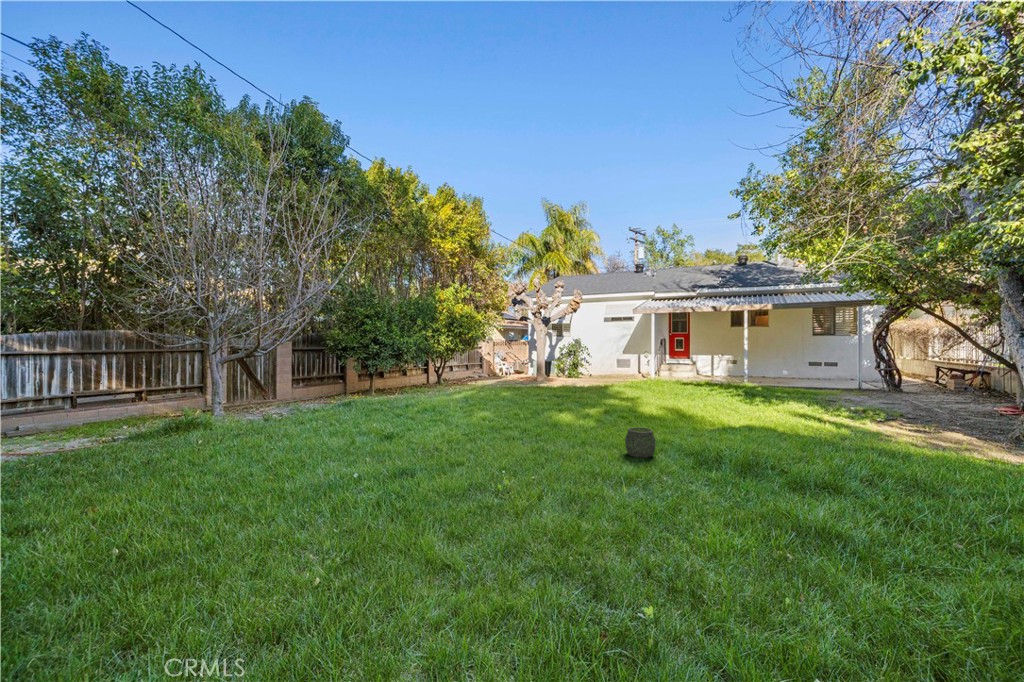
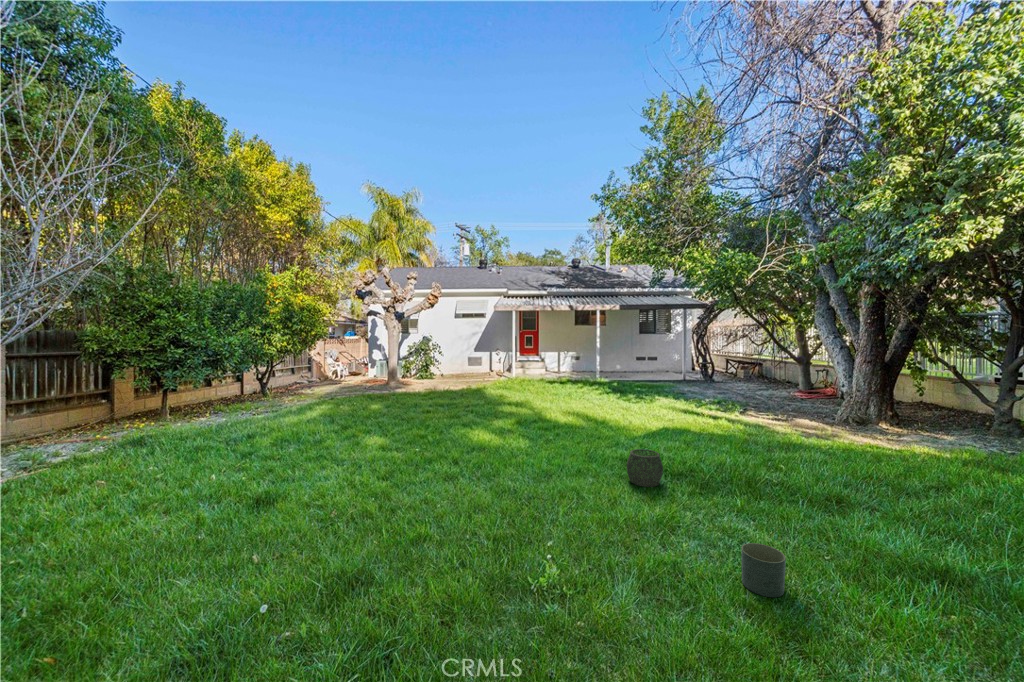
planter: none [608,479,636,514] -> present [741,543,786,597]

